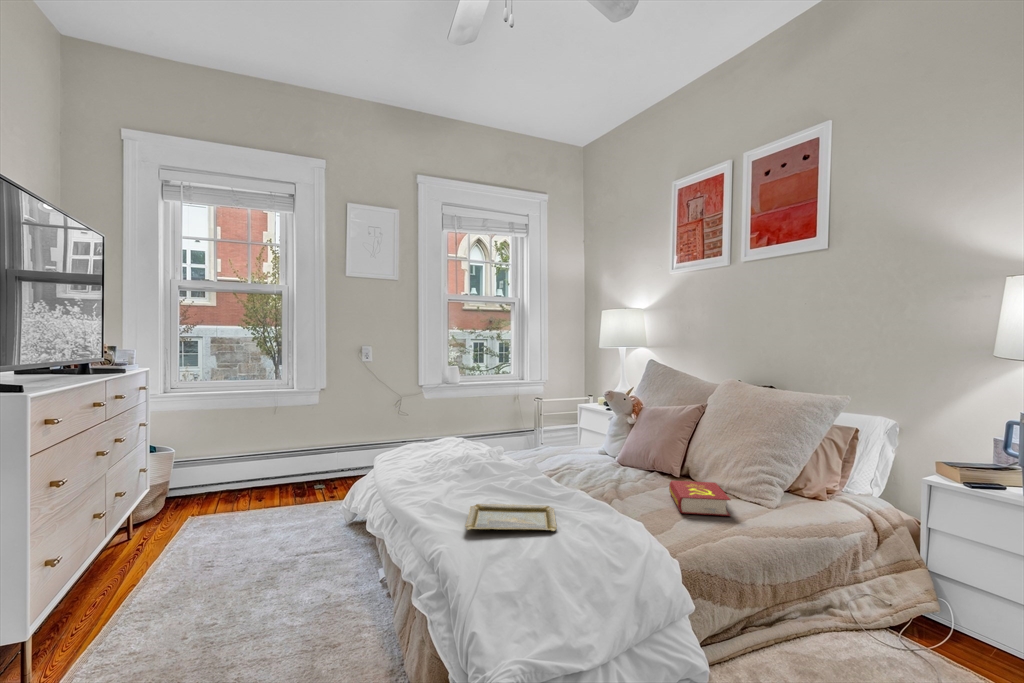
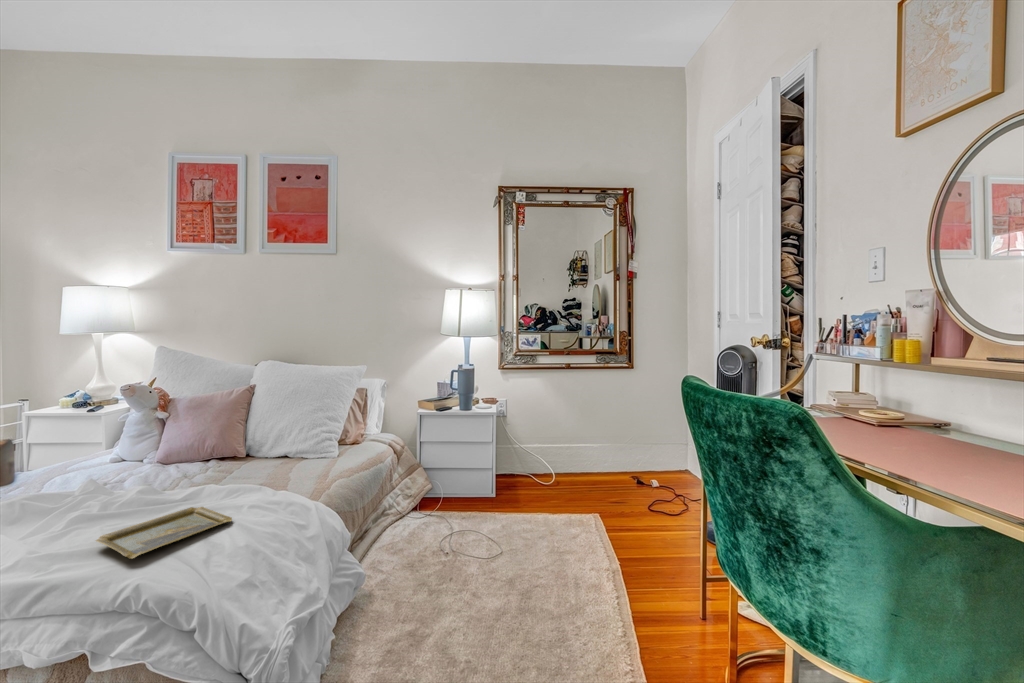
book: present [669,481,731,516] -> none [260,448,326,479]

